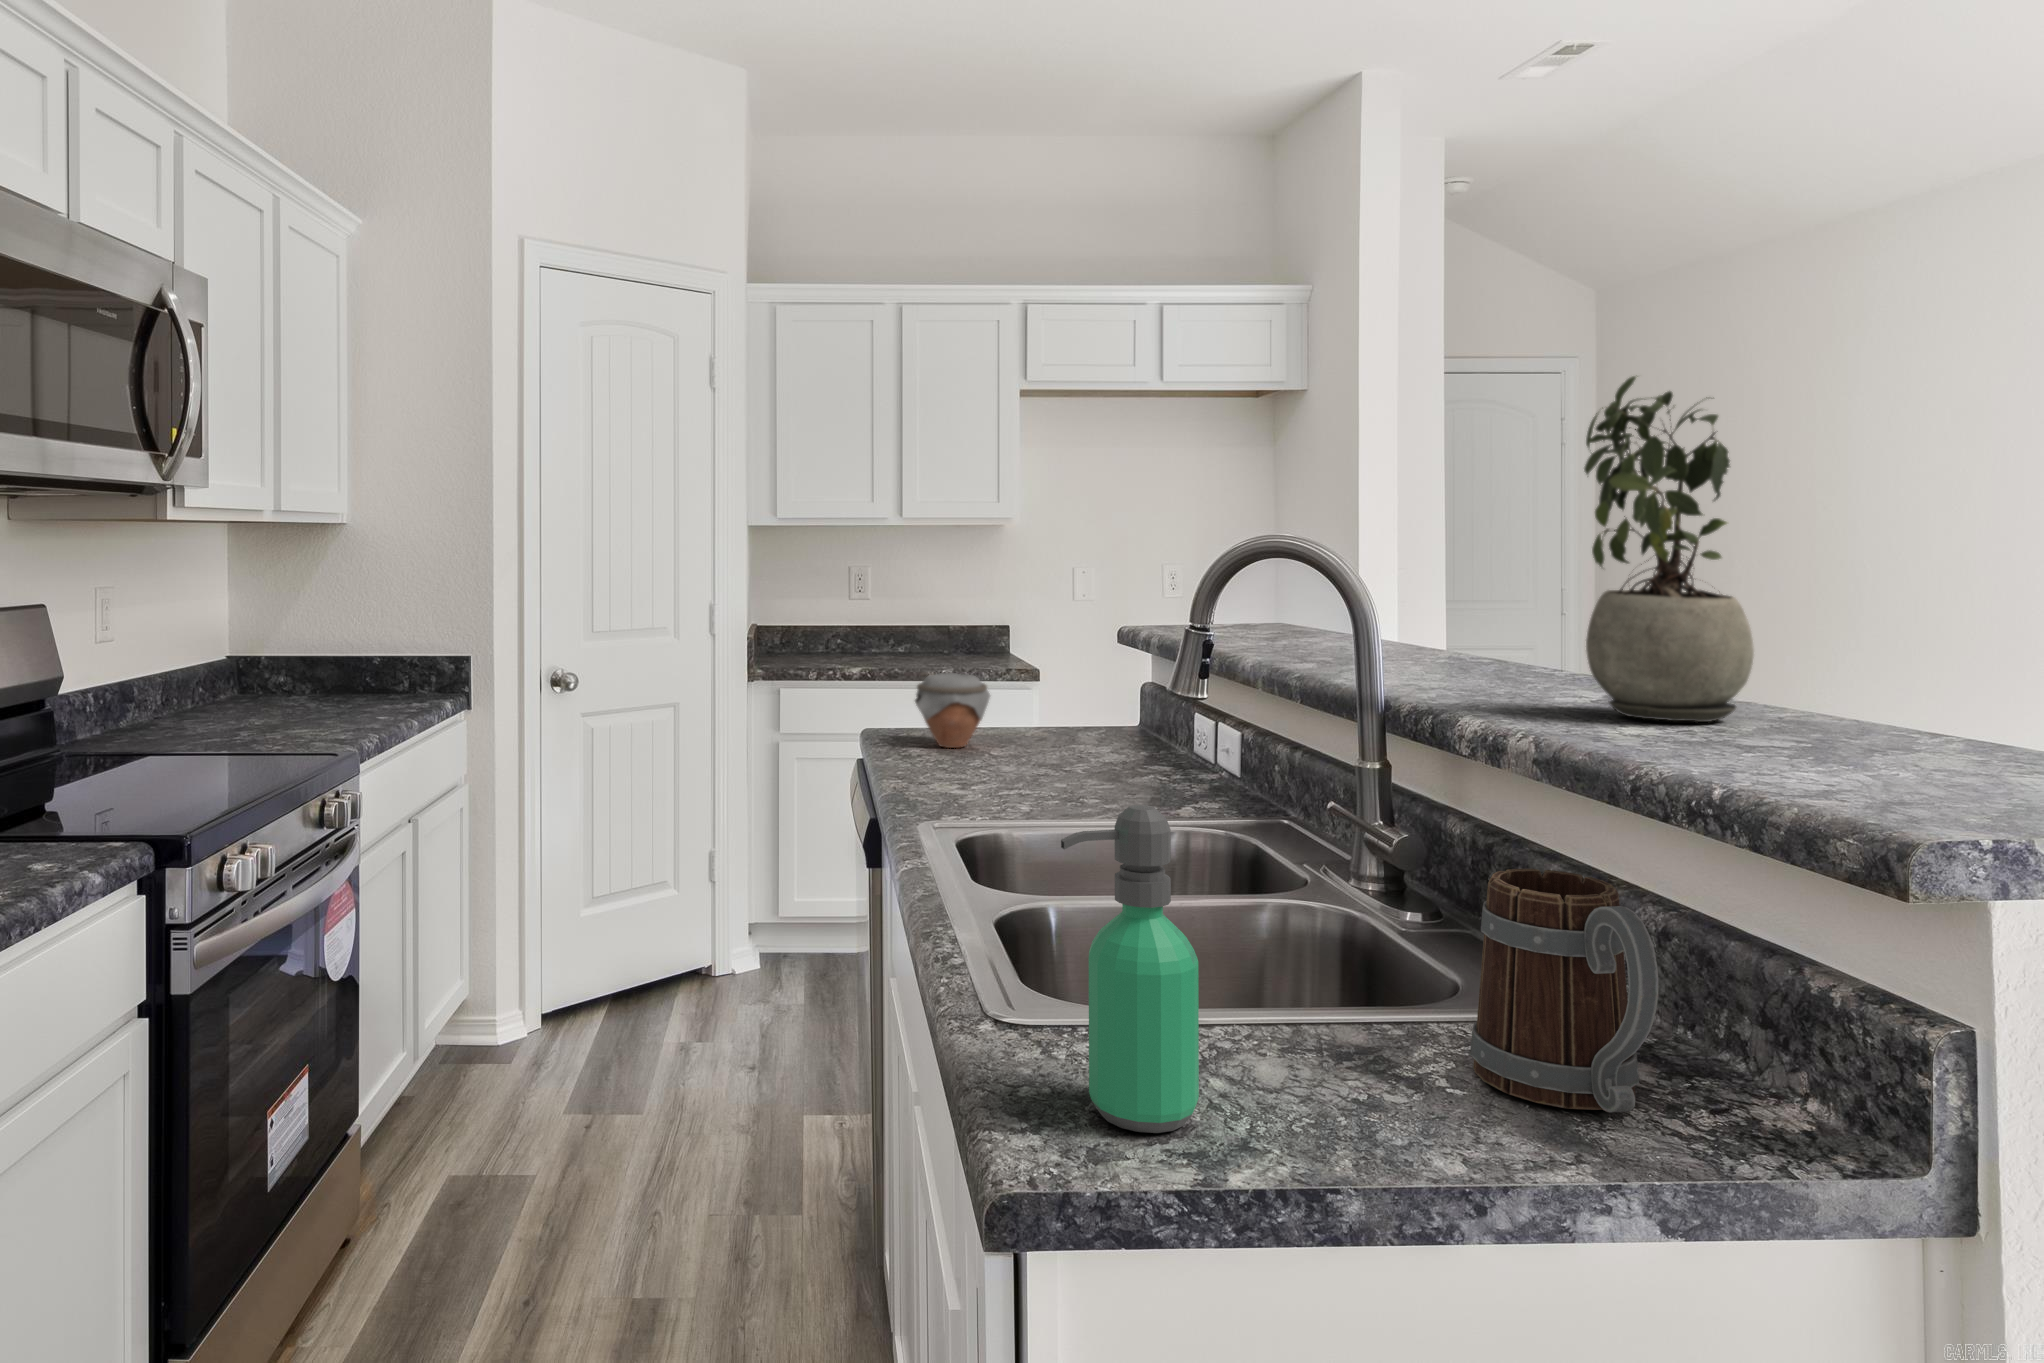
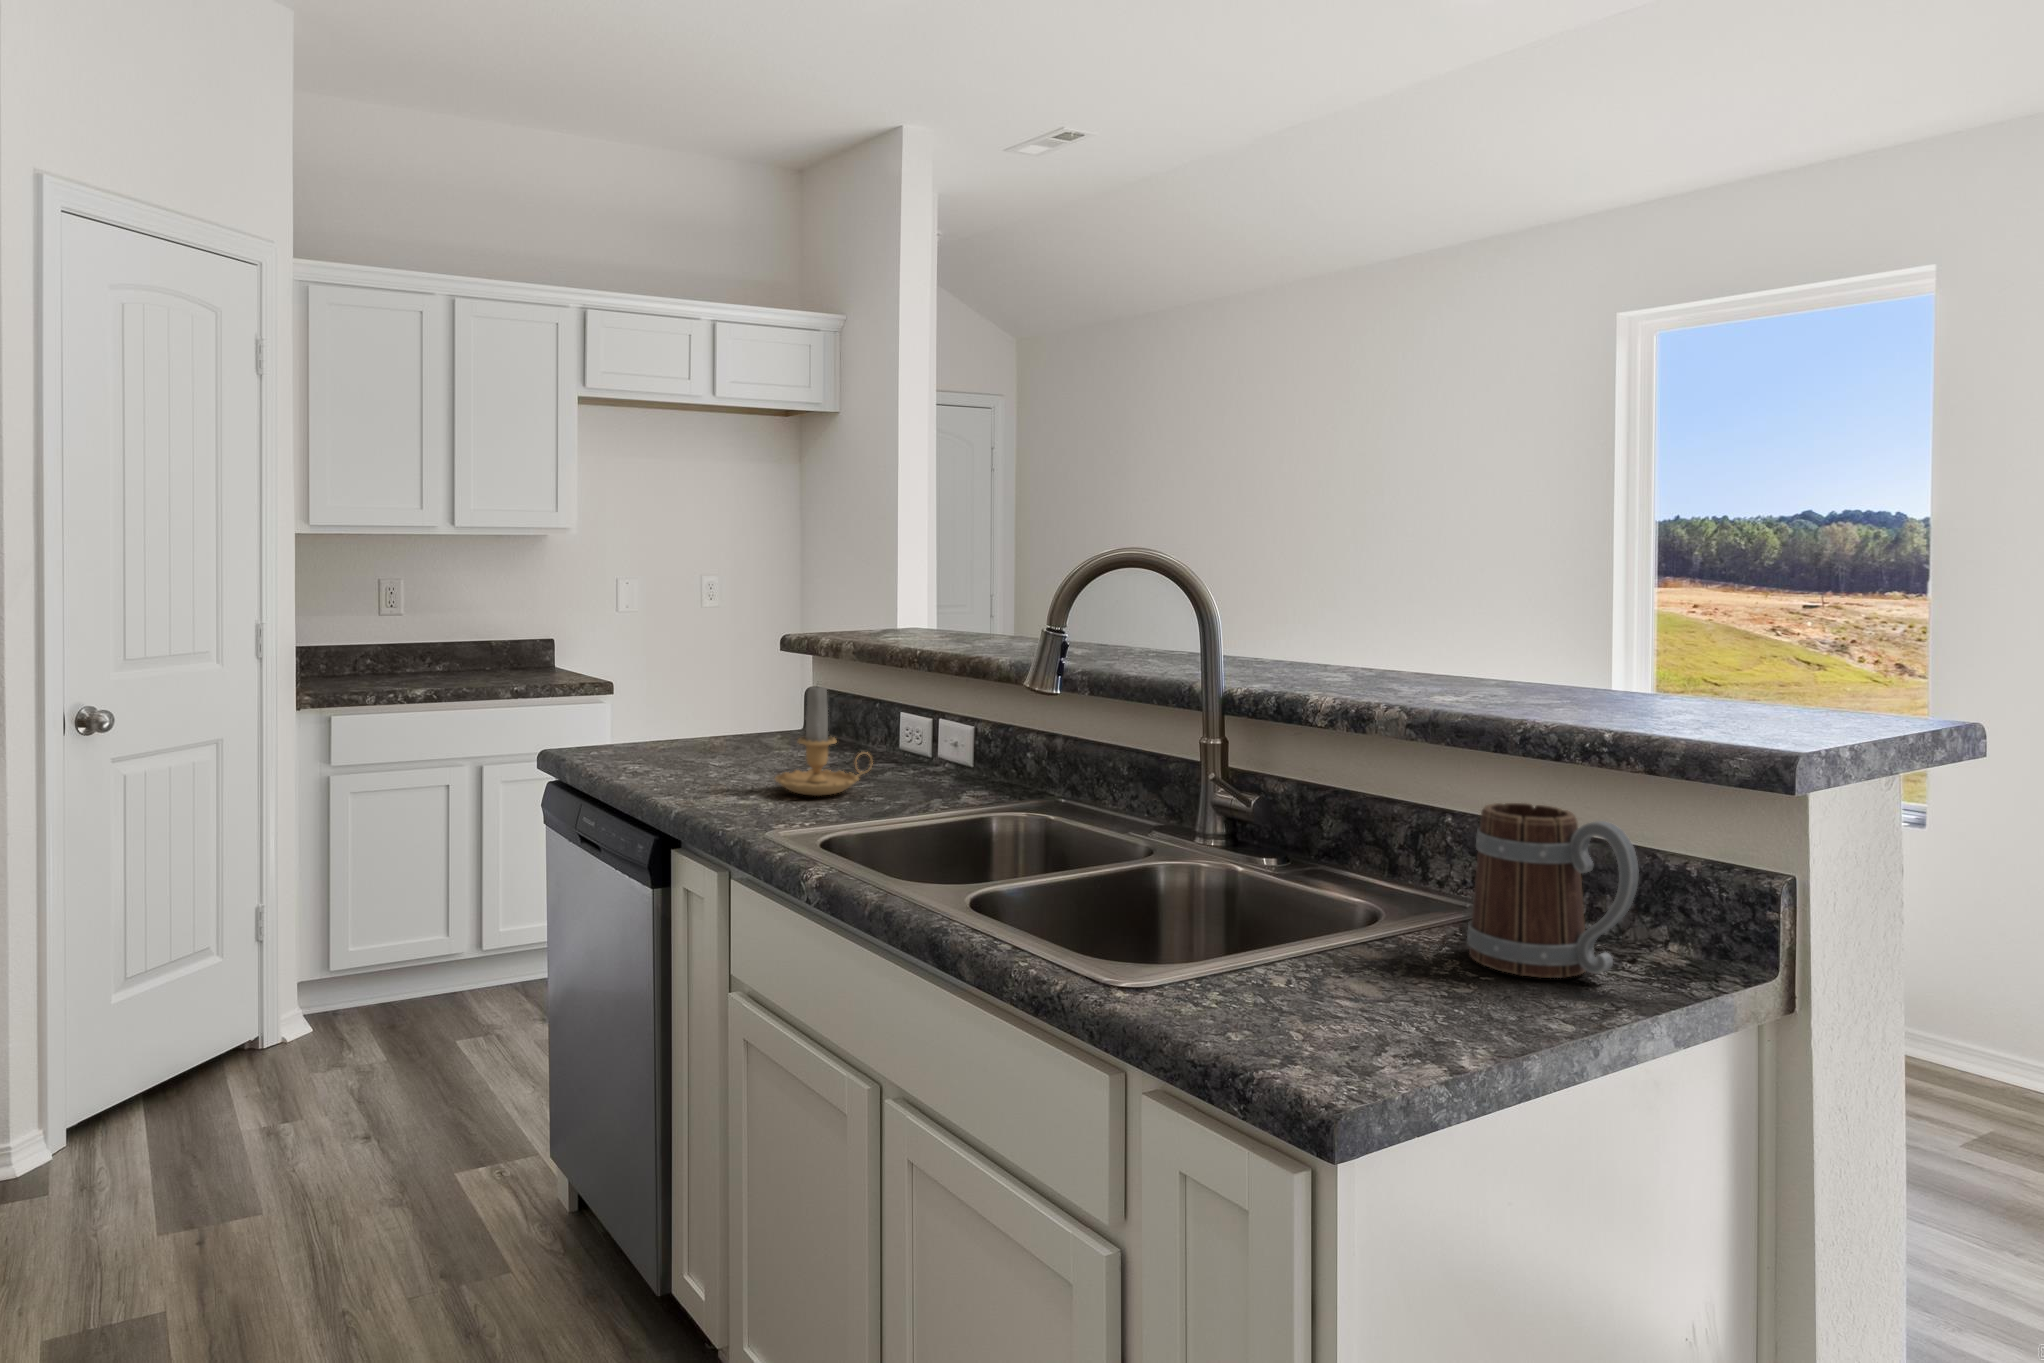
potted plant: present [1584,375,1754,722] -> none [1366,425,1482,689]
jar: present [915,673,990,748] -> none [628,684,703,761]
candle: none [994,676,1103,793] -> present [775,686,872,796]
soap dispenser: present [1061,805,1199,1133] -> none [1293,774,1389,1050]

